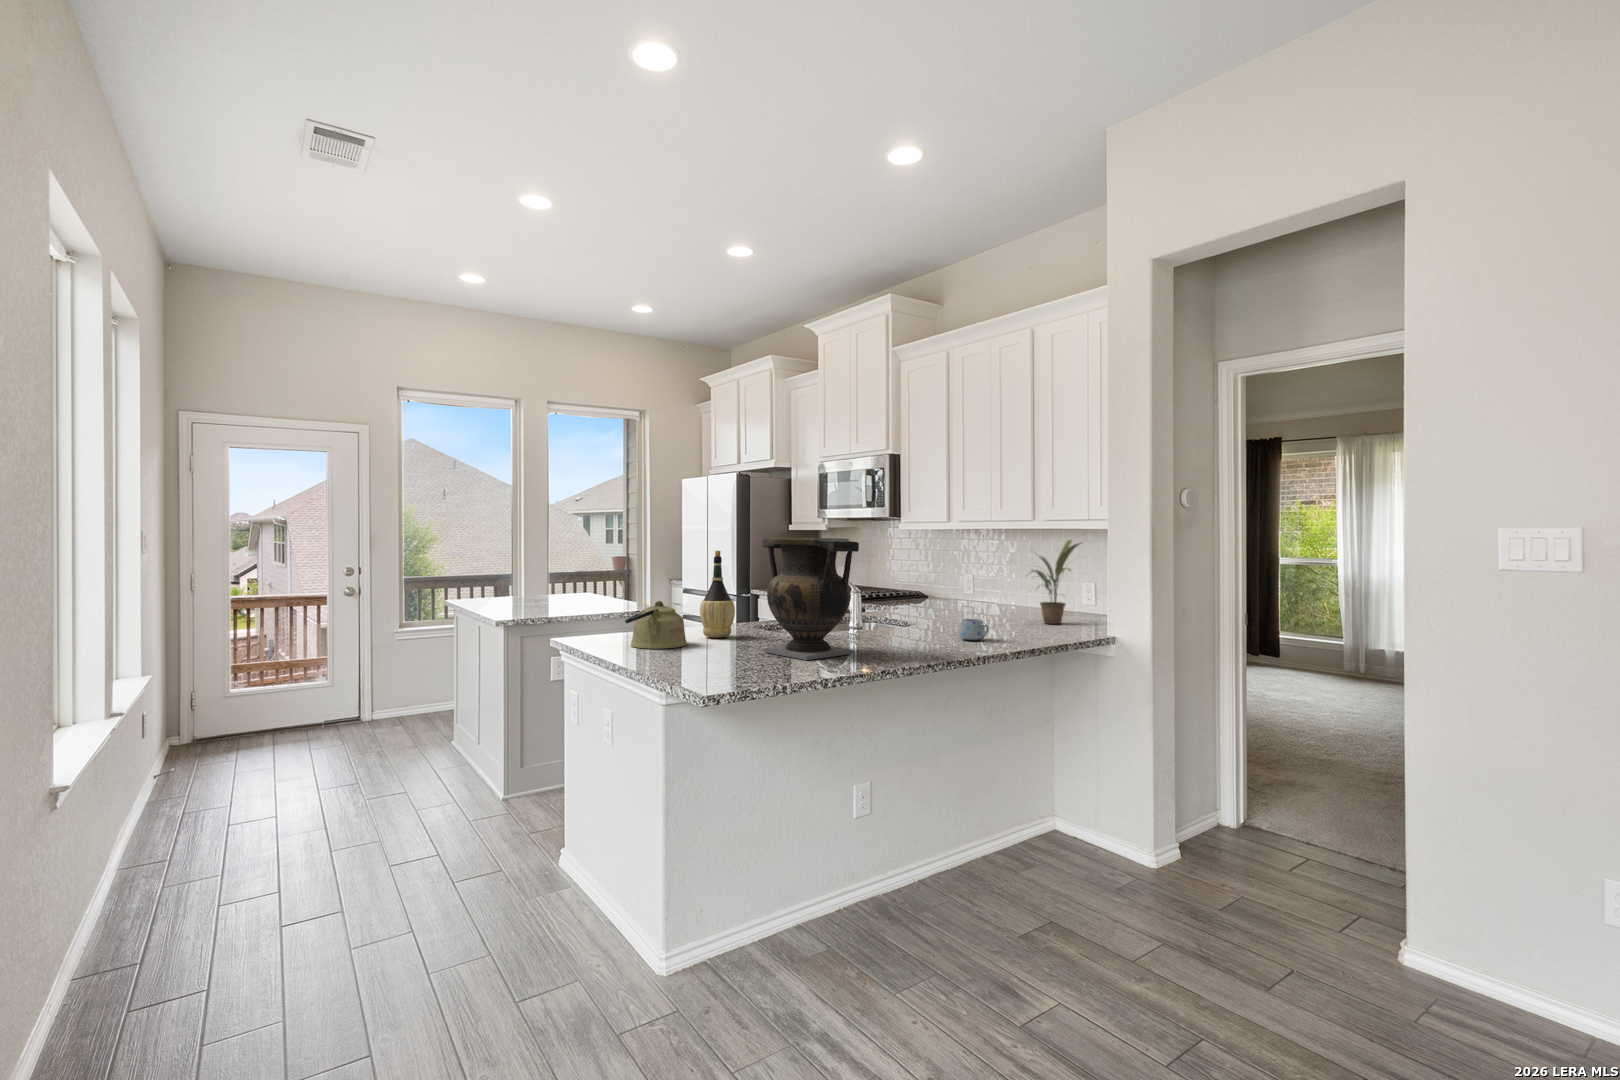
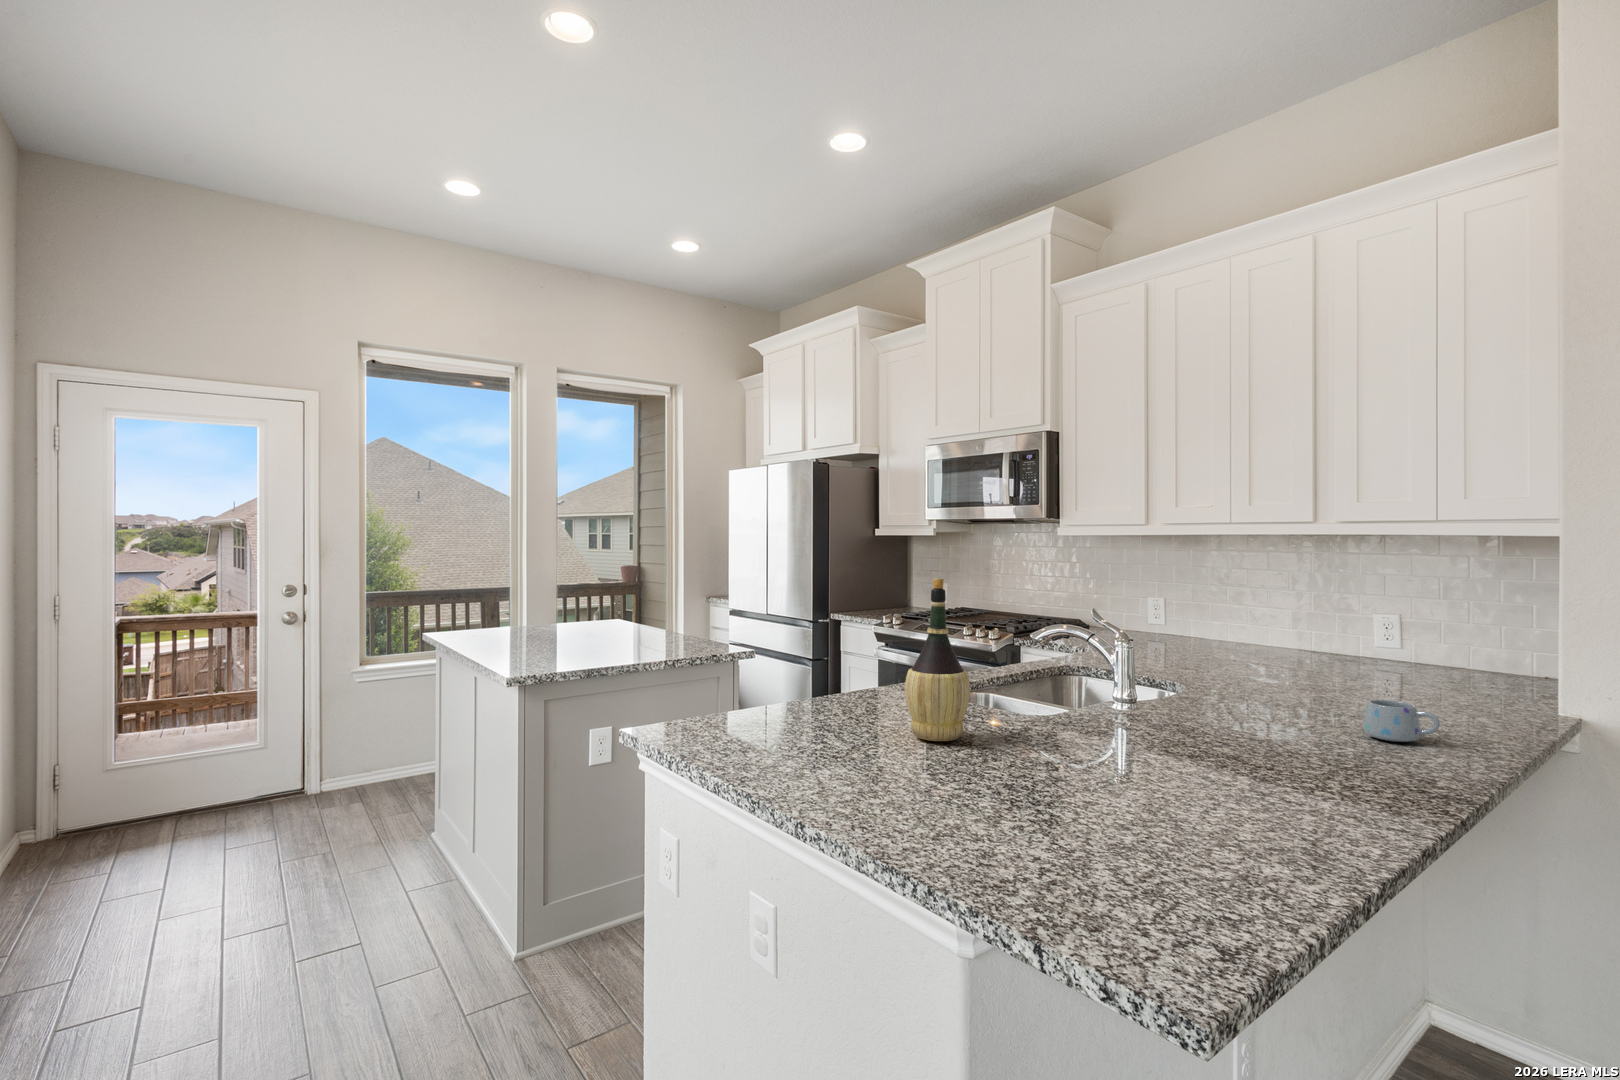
vase: present [763,538,859,660] -> none [1078,558,1331,833]
potted plant: present [1031,540,1081,624] -> none [1345,554,1480,690]
kettle: present [625,601,687,649] -> none [798,682,914,786]

